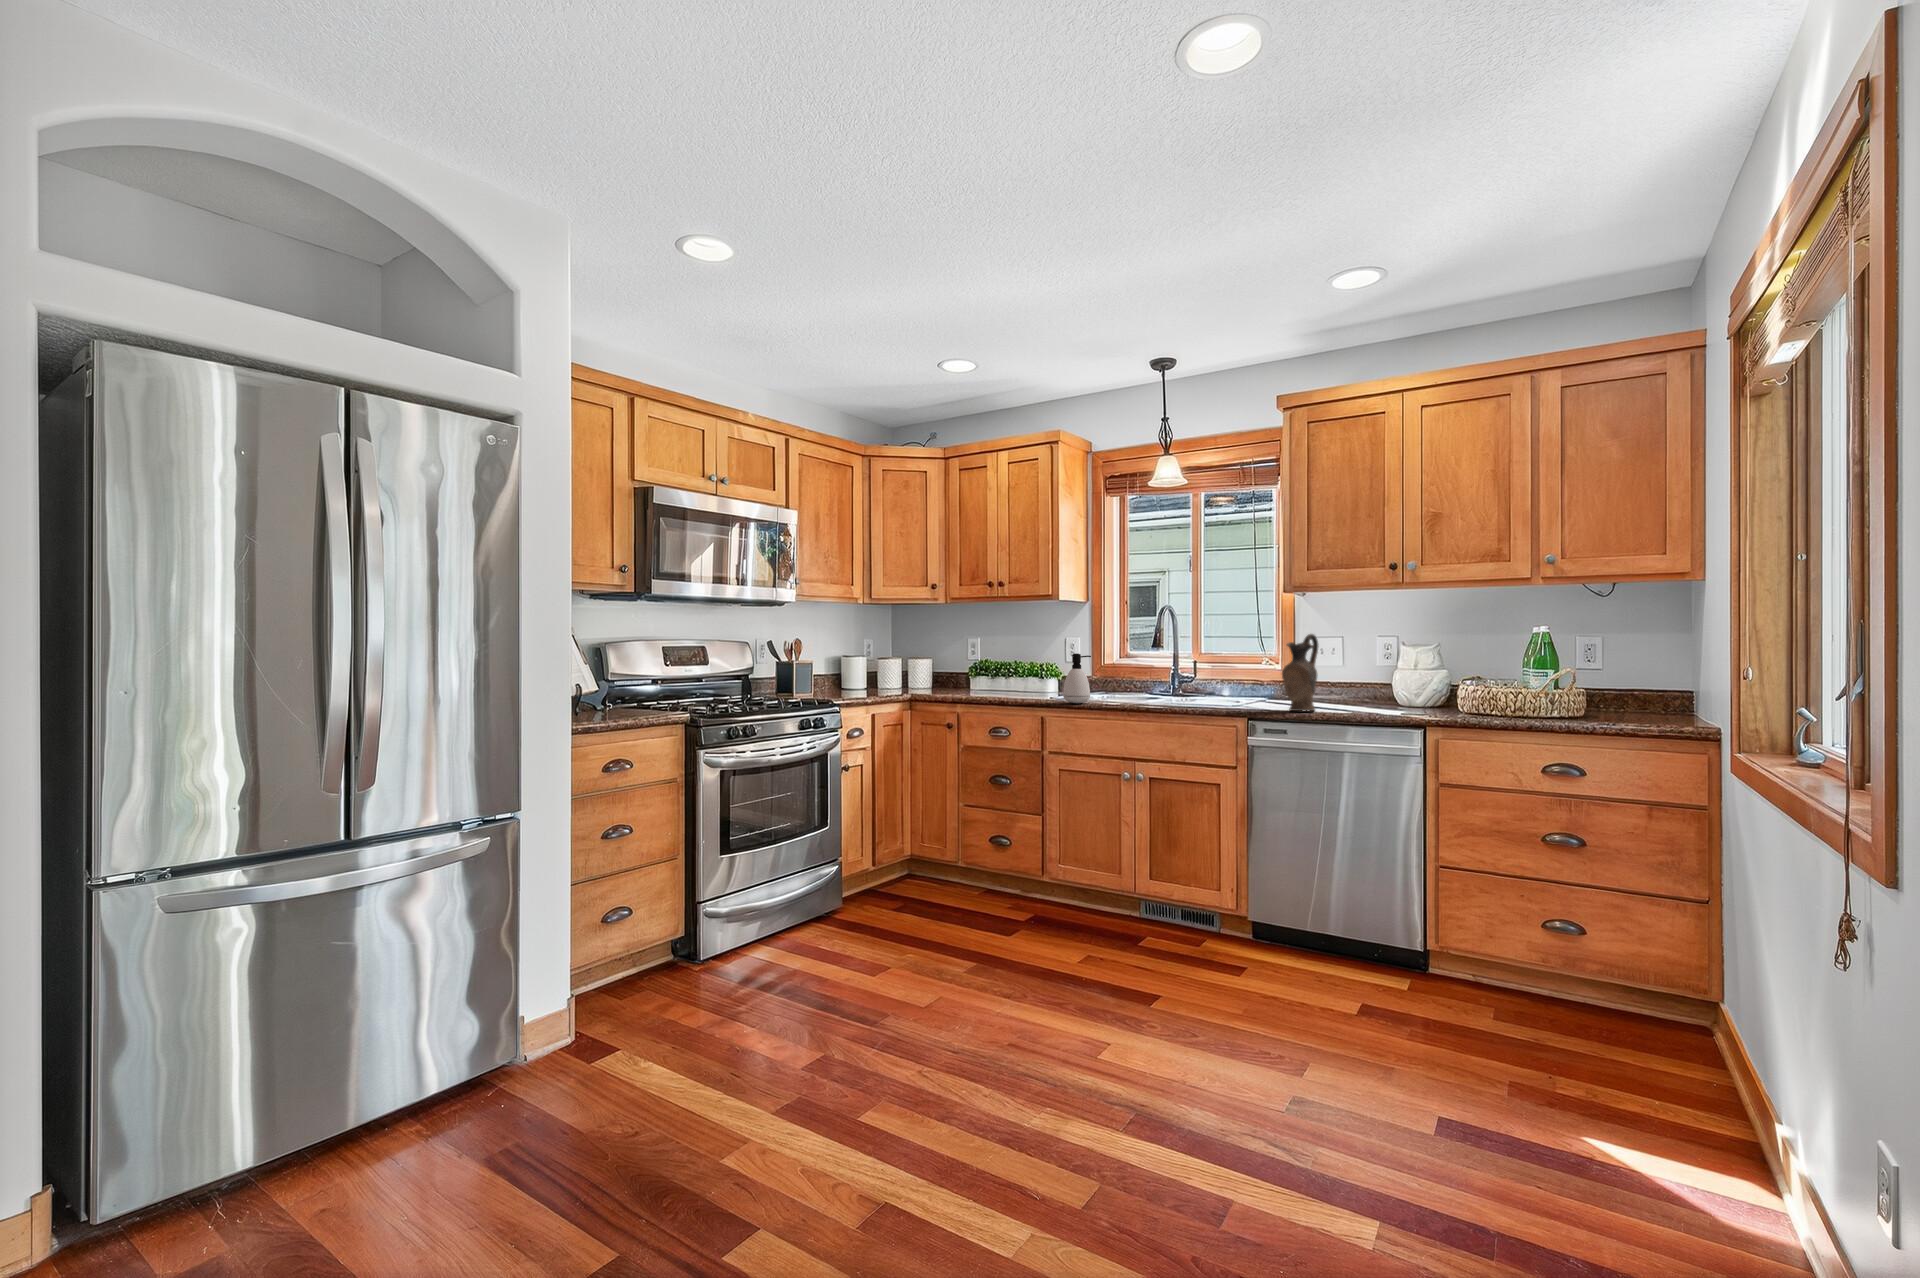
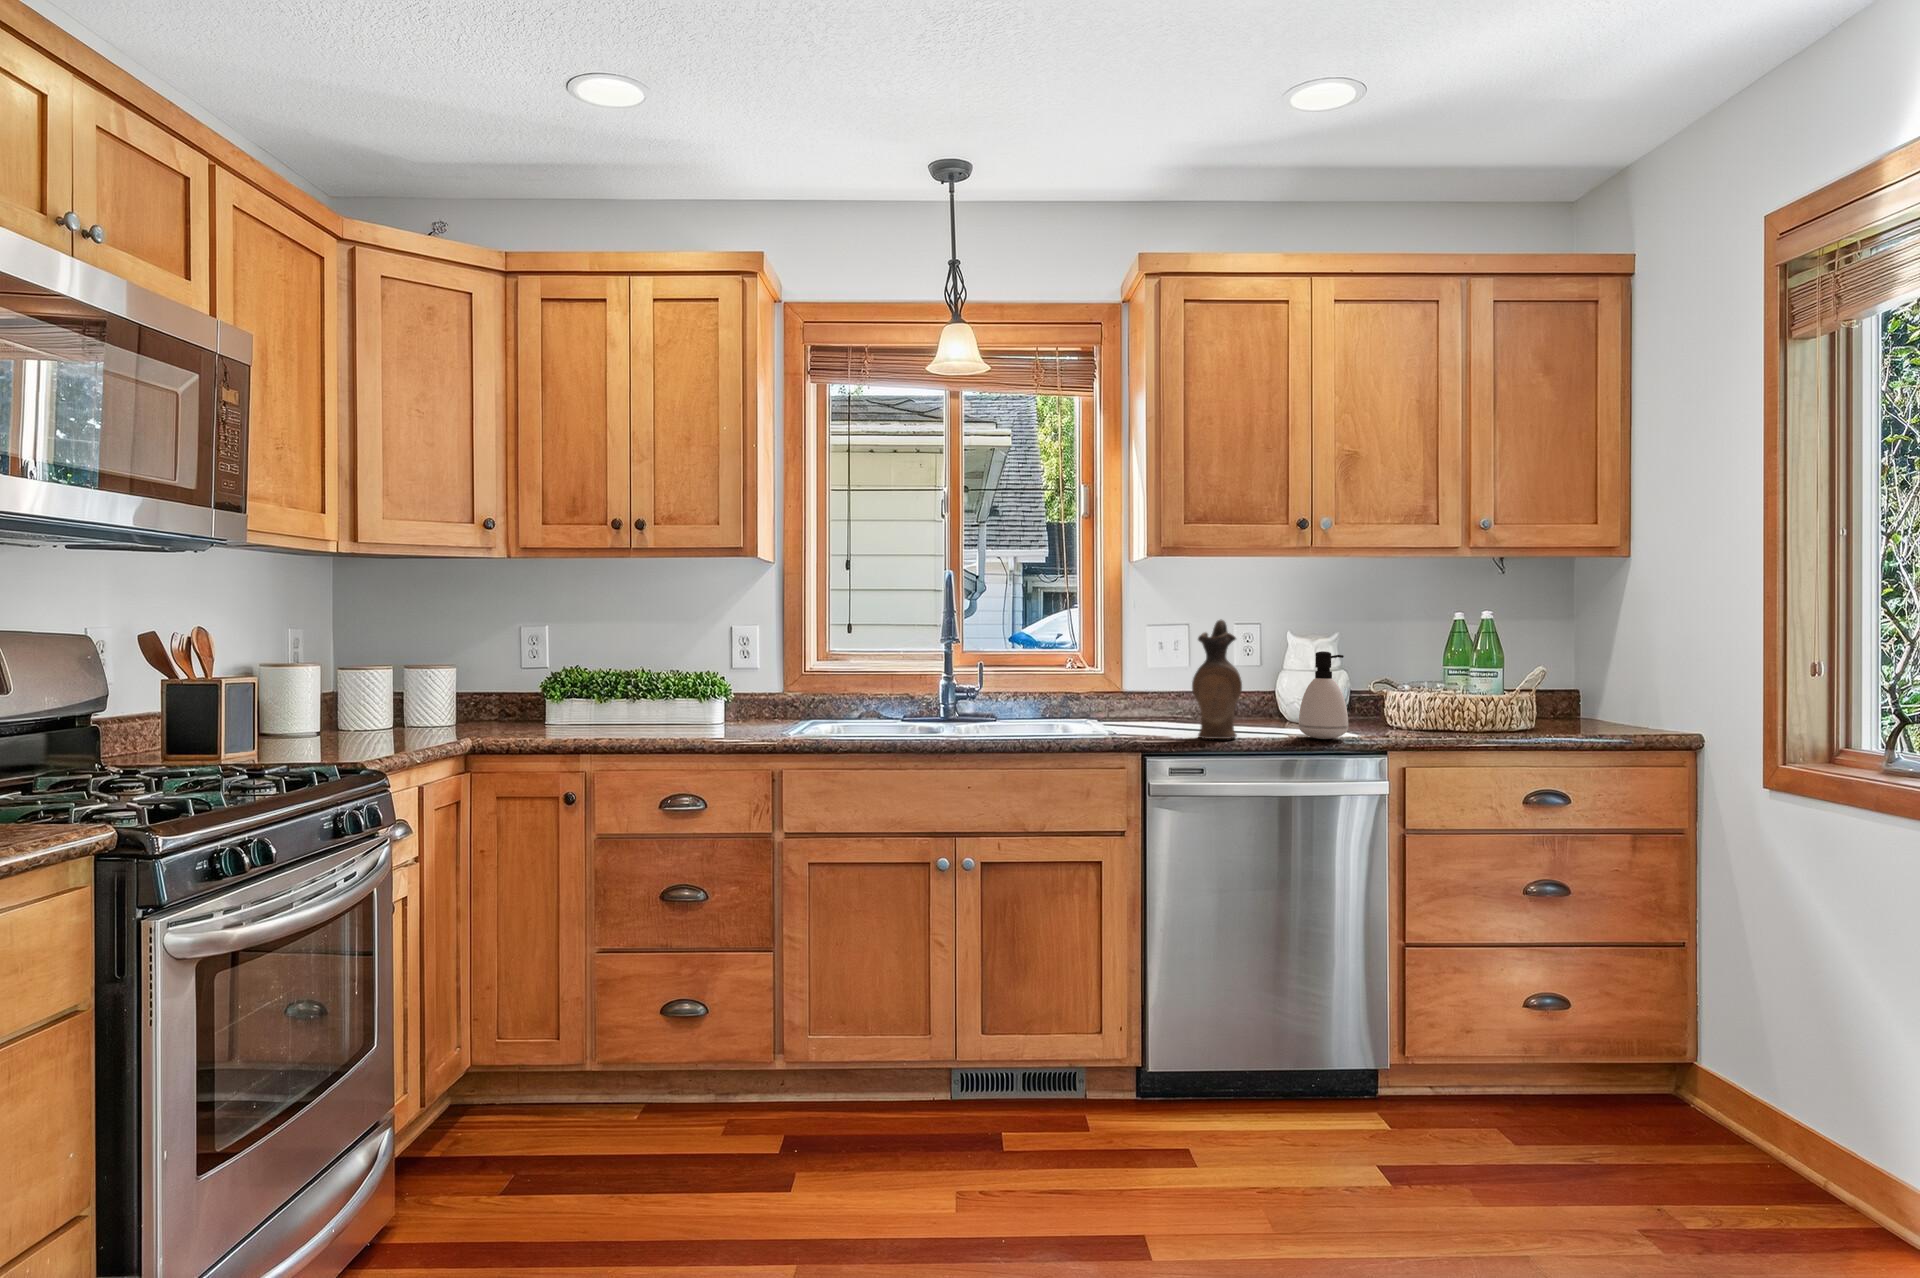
soap dispenser: present [1063,653,1091,703] -> present [1299,651,1348,739]

